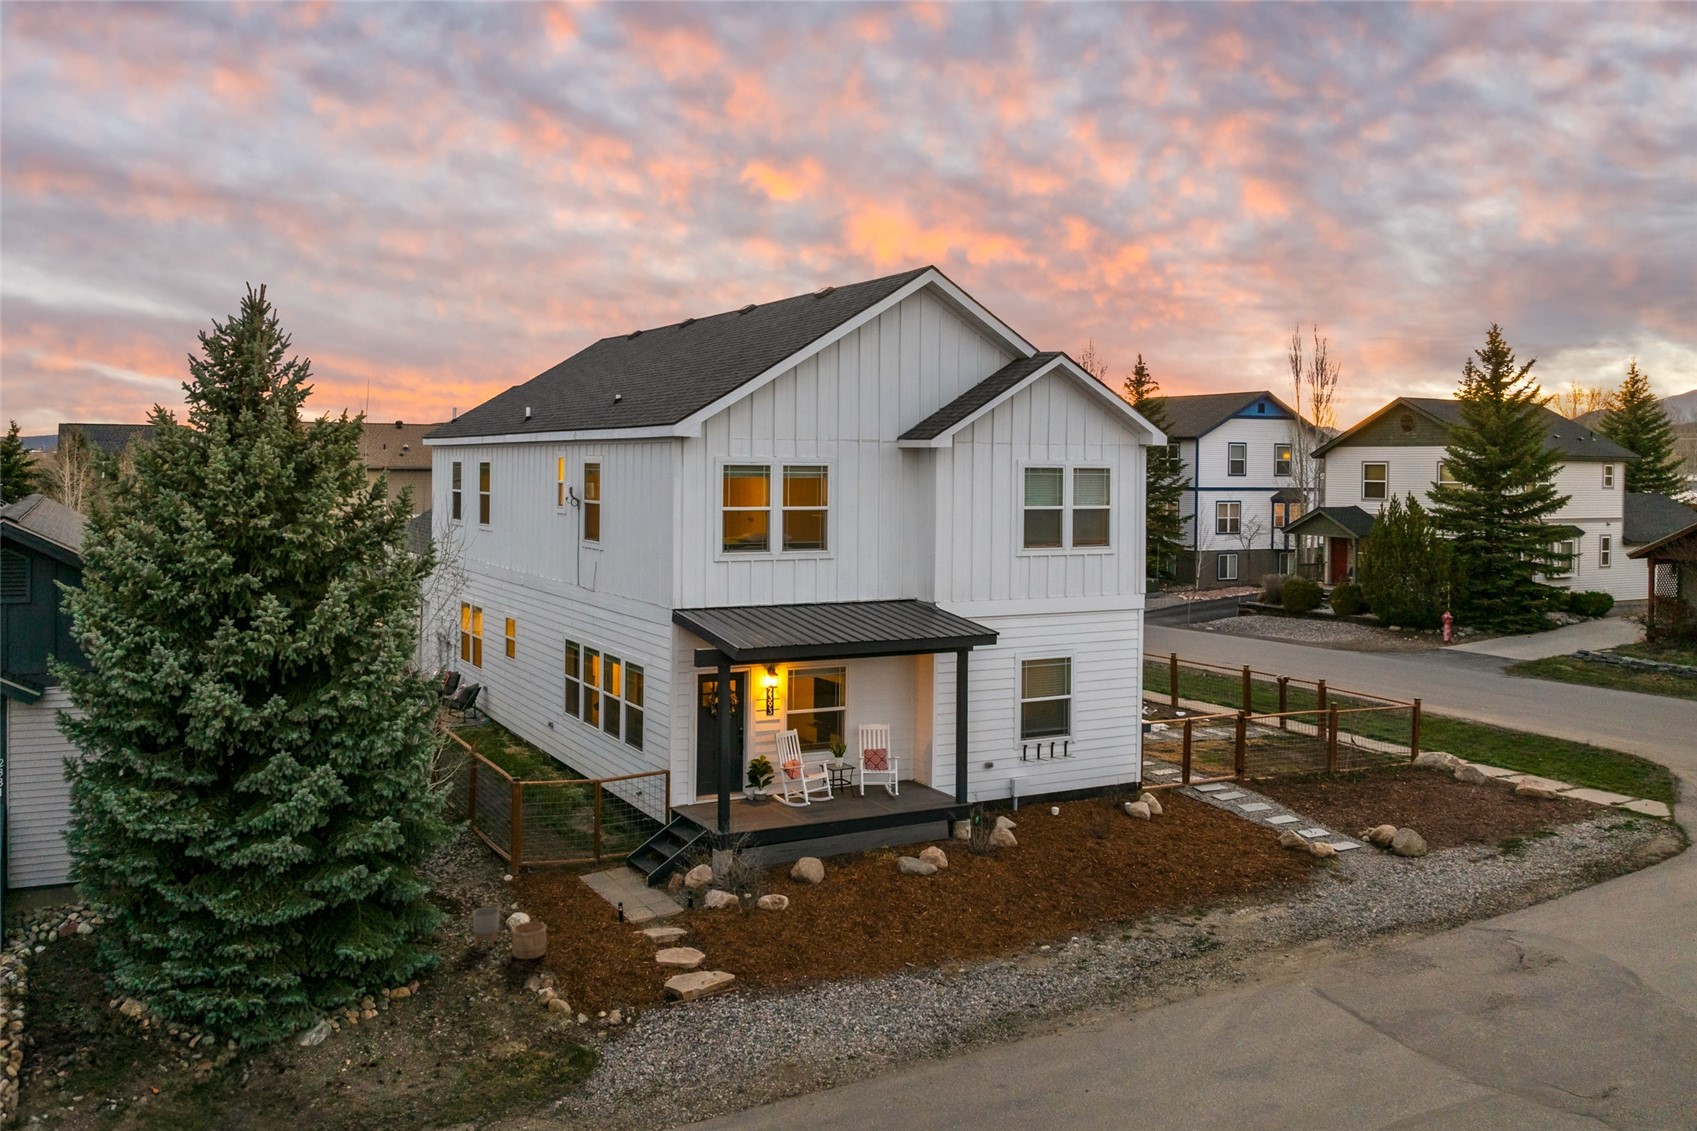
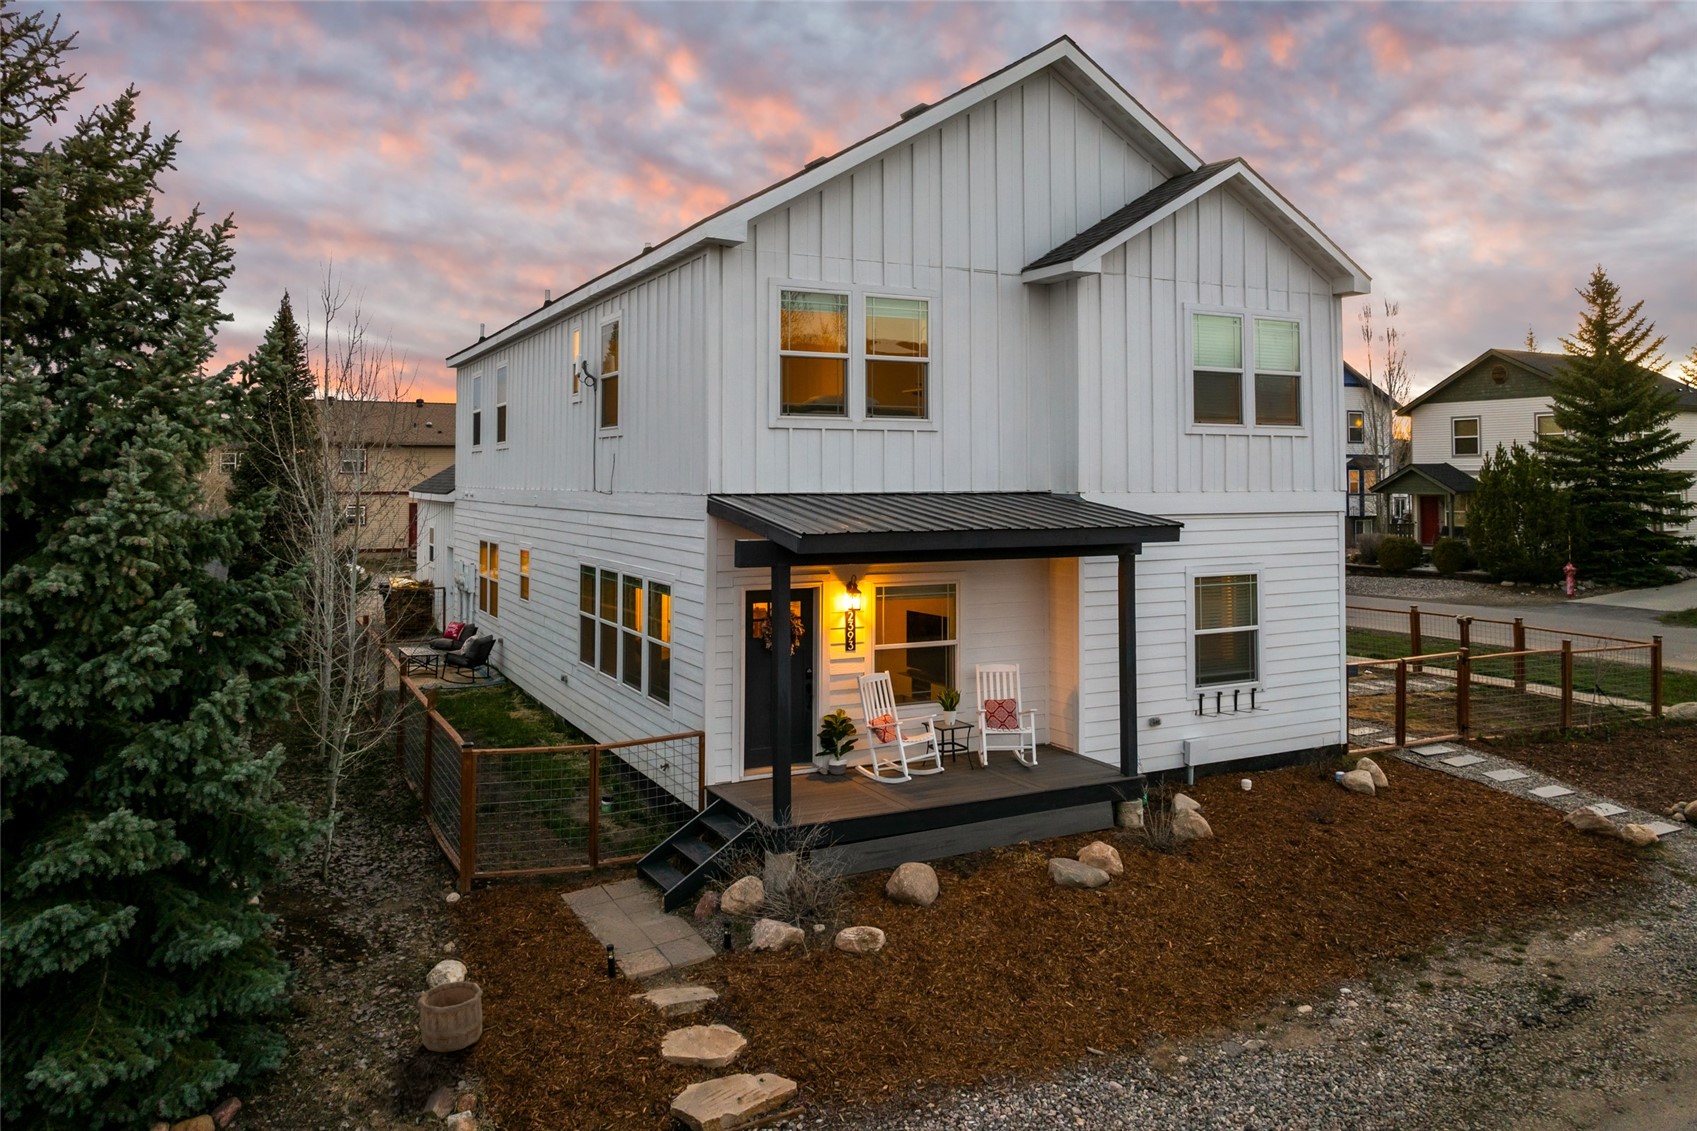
planter: present [473,907,499,948] -> none [362,955,407,1027]

